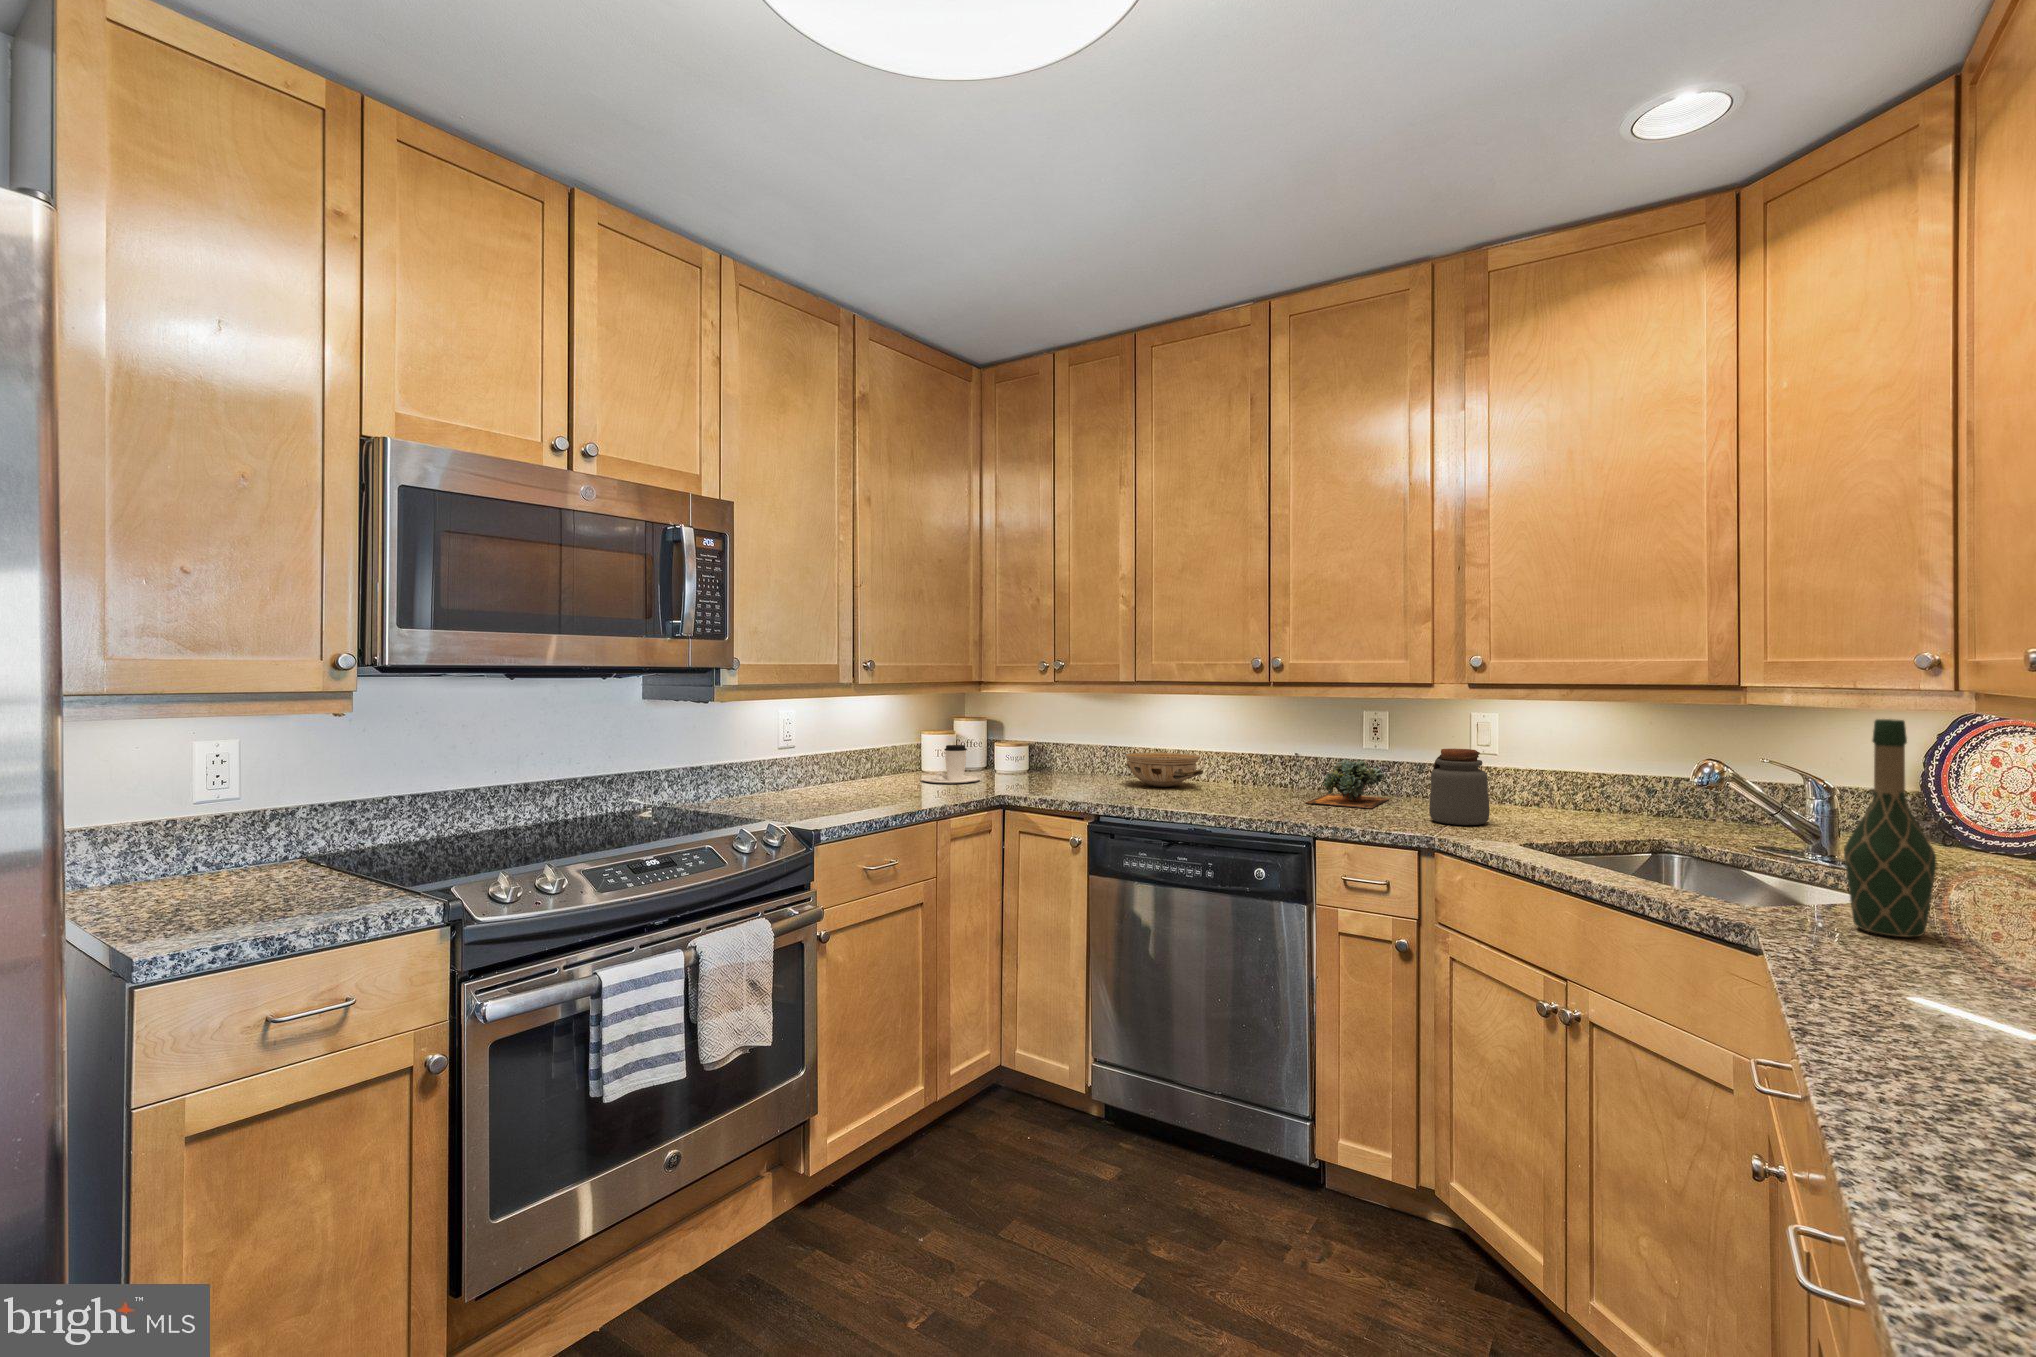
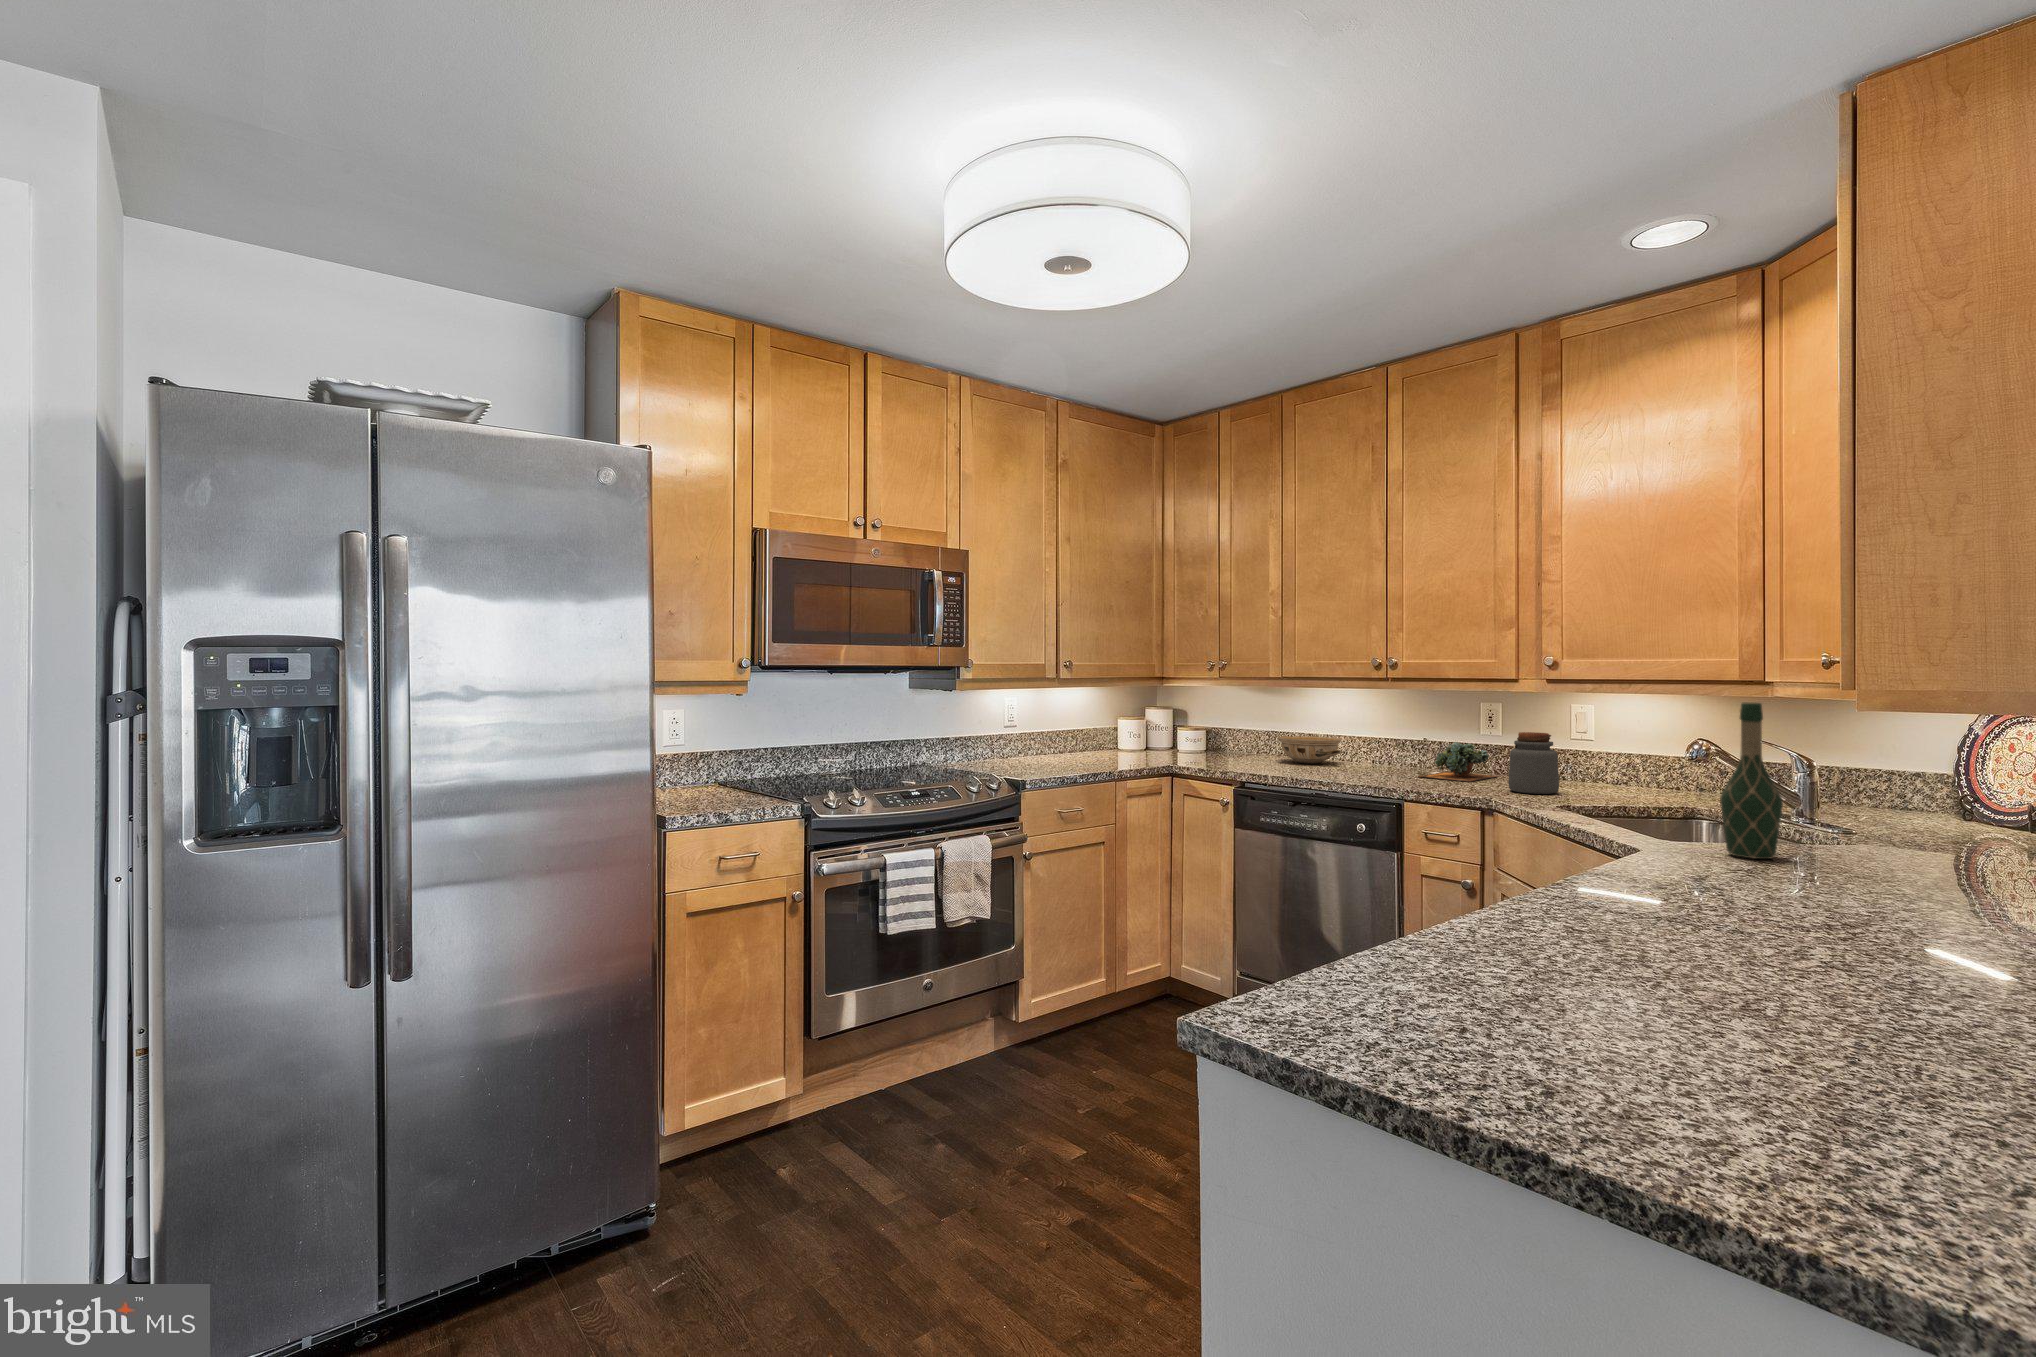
coffee cup: present [922,745,980,783] -> none [1115,727,1162,757]

